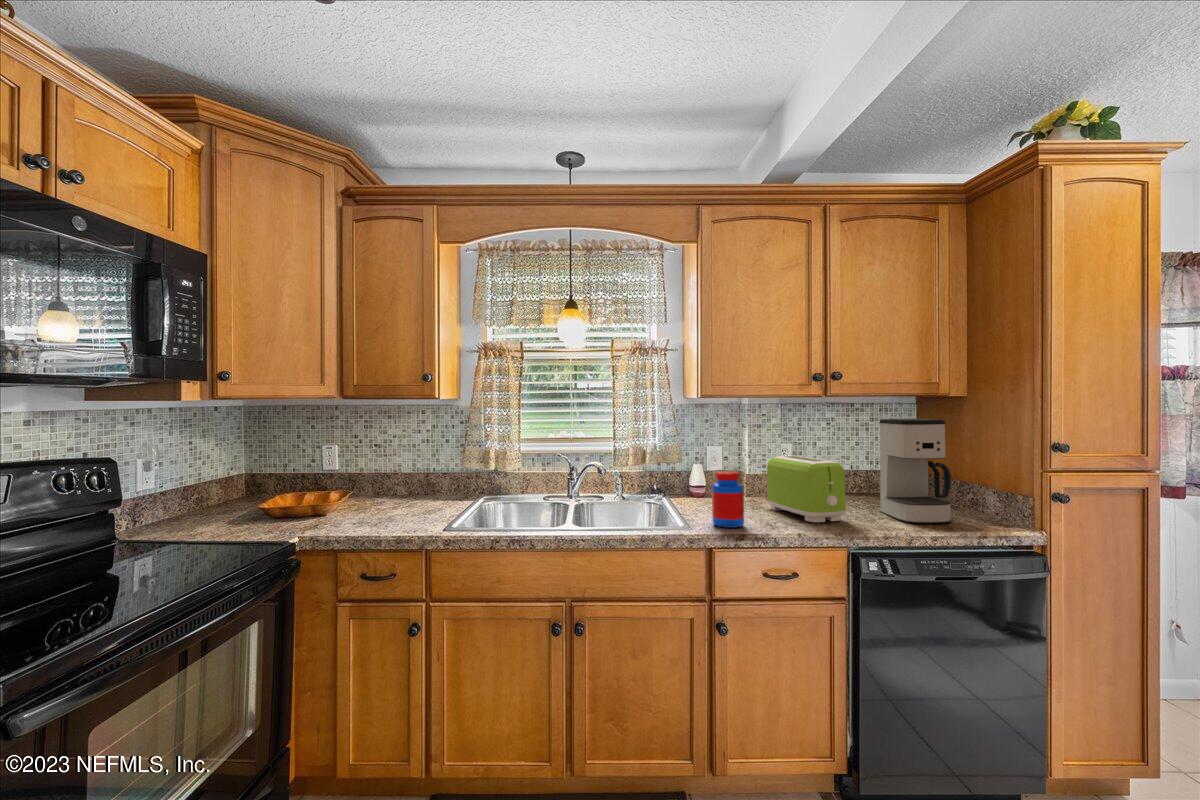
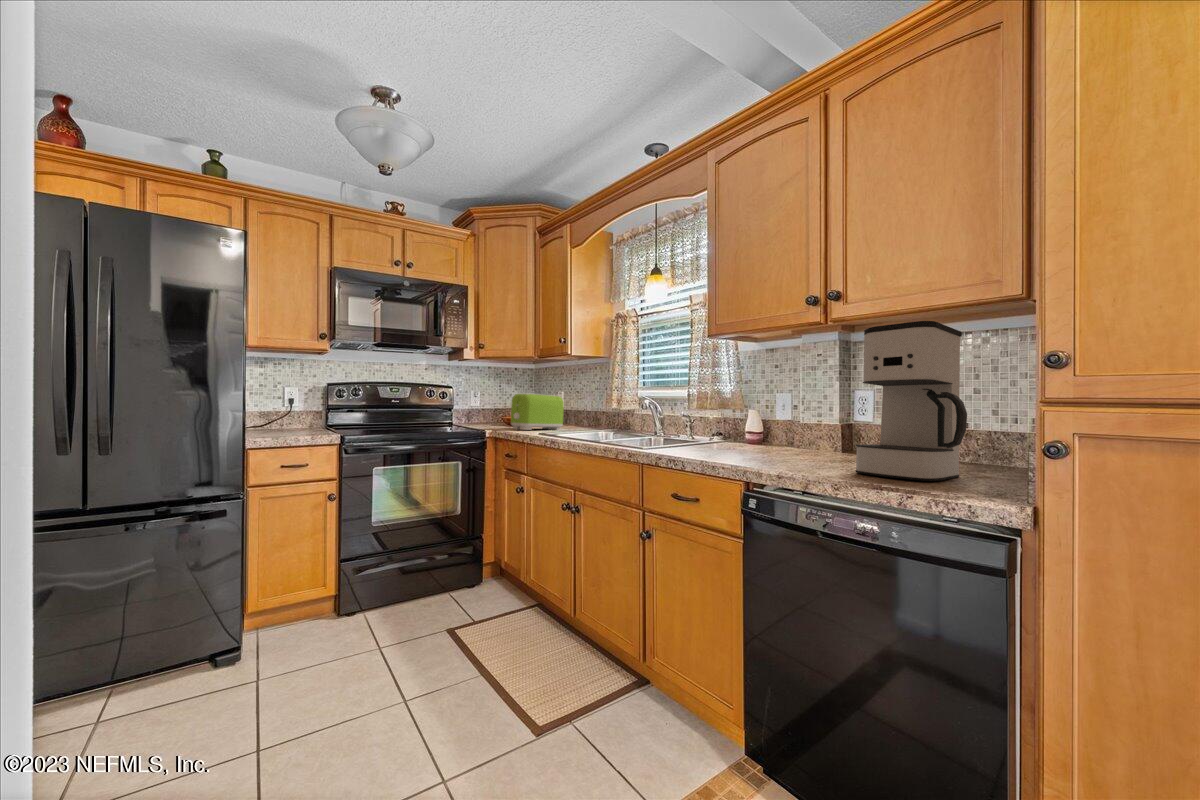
toaster: present [767,456,846,522] -> present [511,393,564,430]
jar: present [712,471,744,528] -> none [655,397,686,451]

